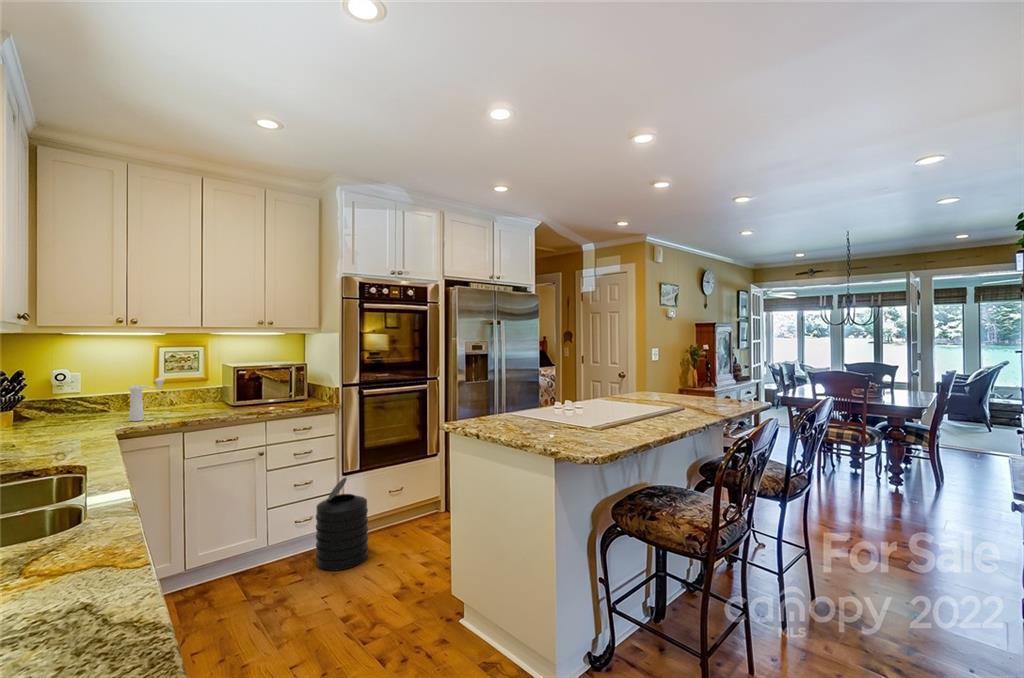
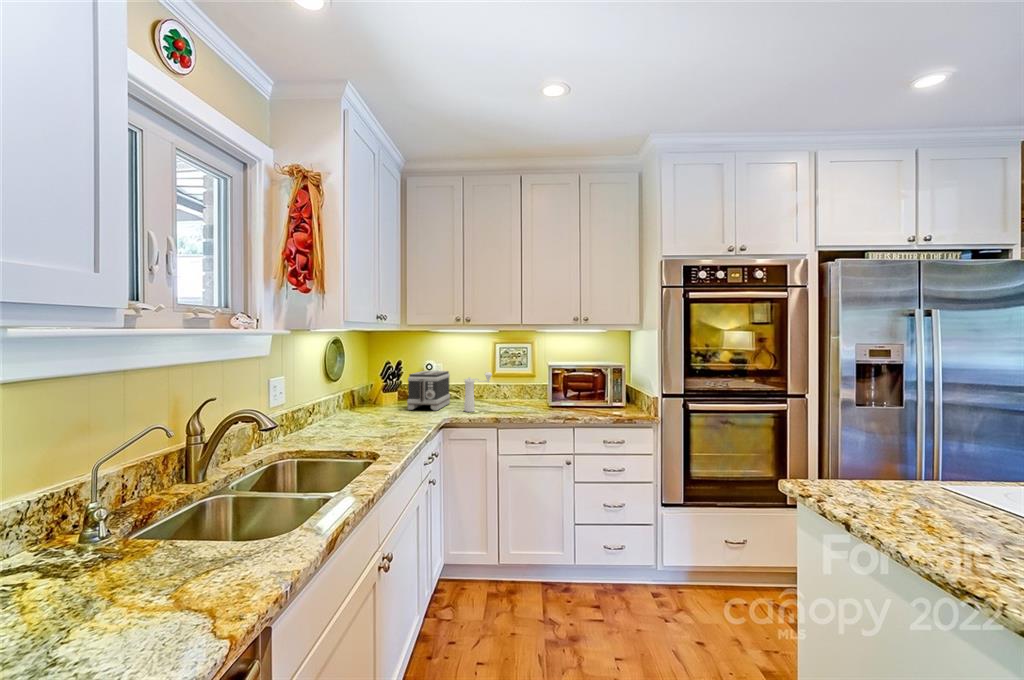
toaster: none [39,381,97,429] -> present [407,371,450,411]
trash can: present [316,478,368,571] -> none [623,512,688,631]

